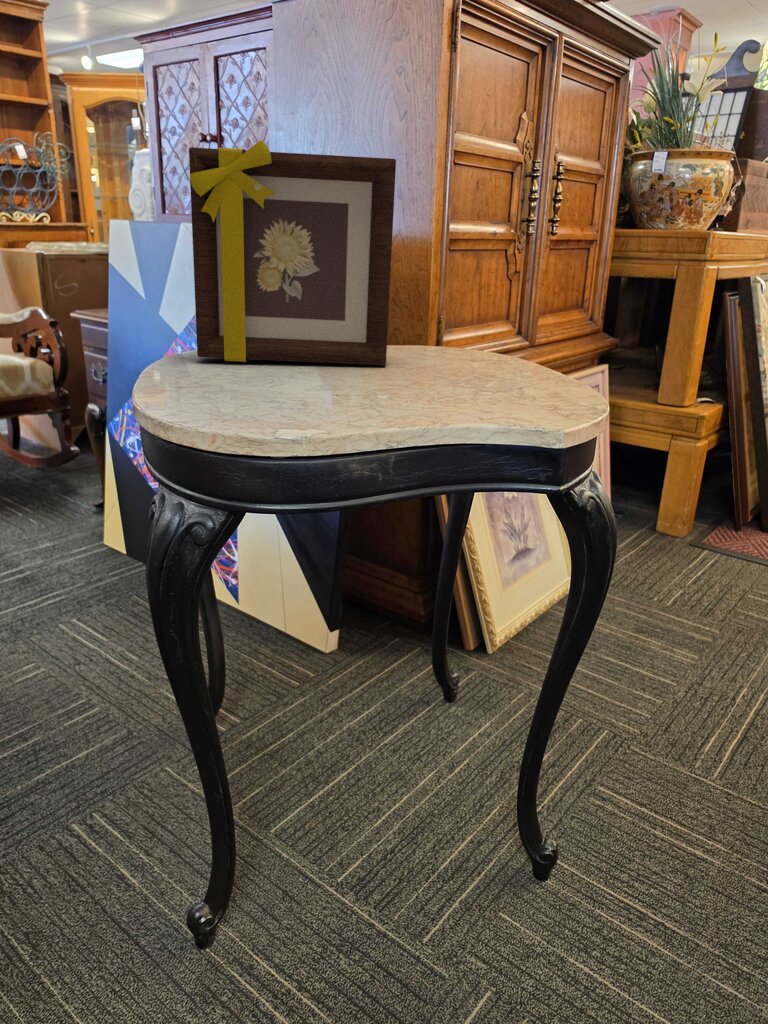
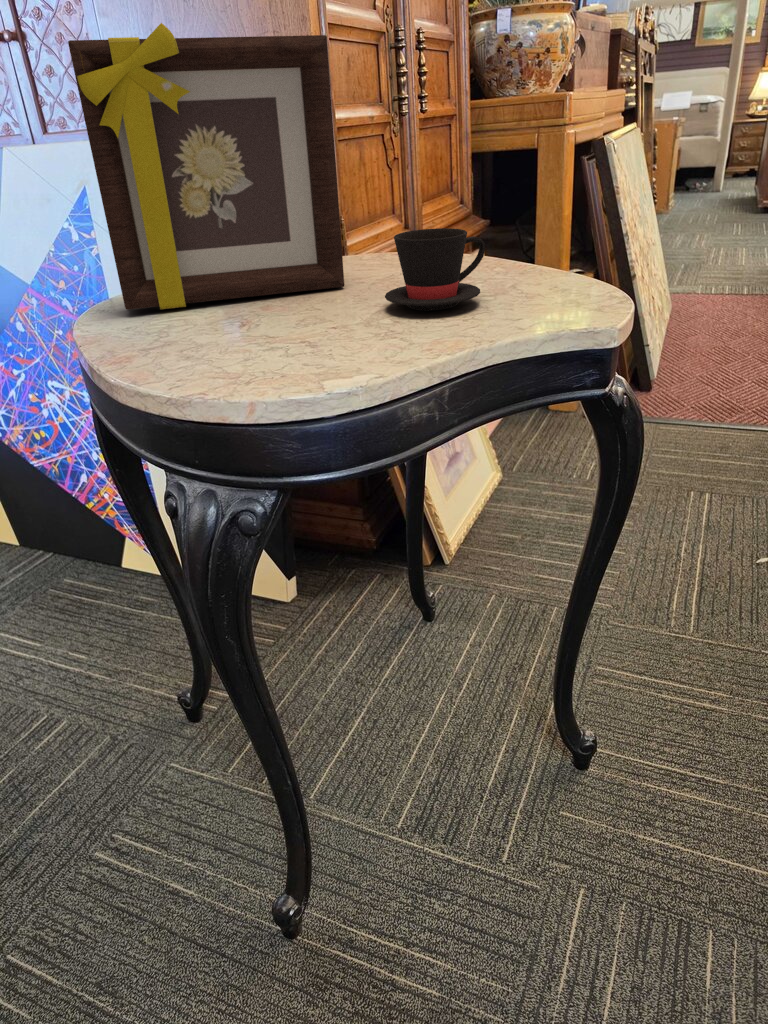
teacup: none [398,324,494,393] -> present [385,228,485,311]

